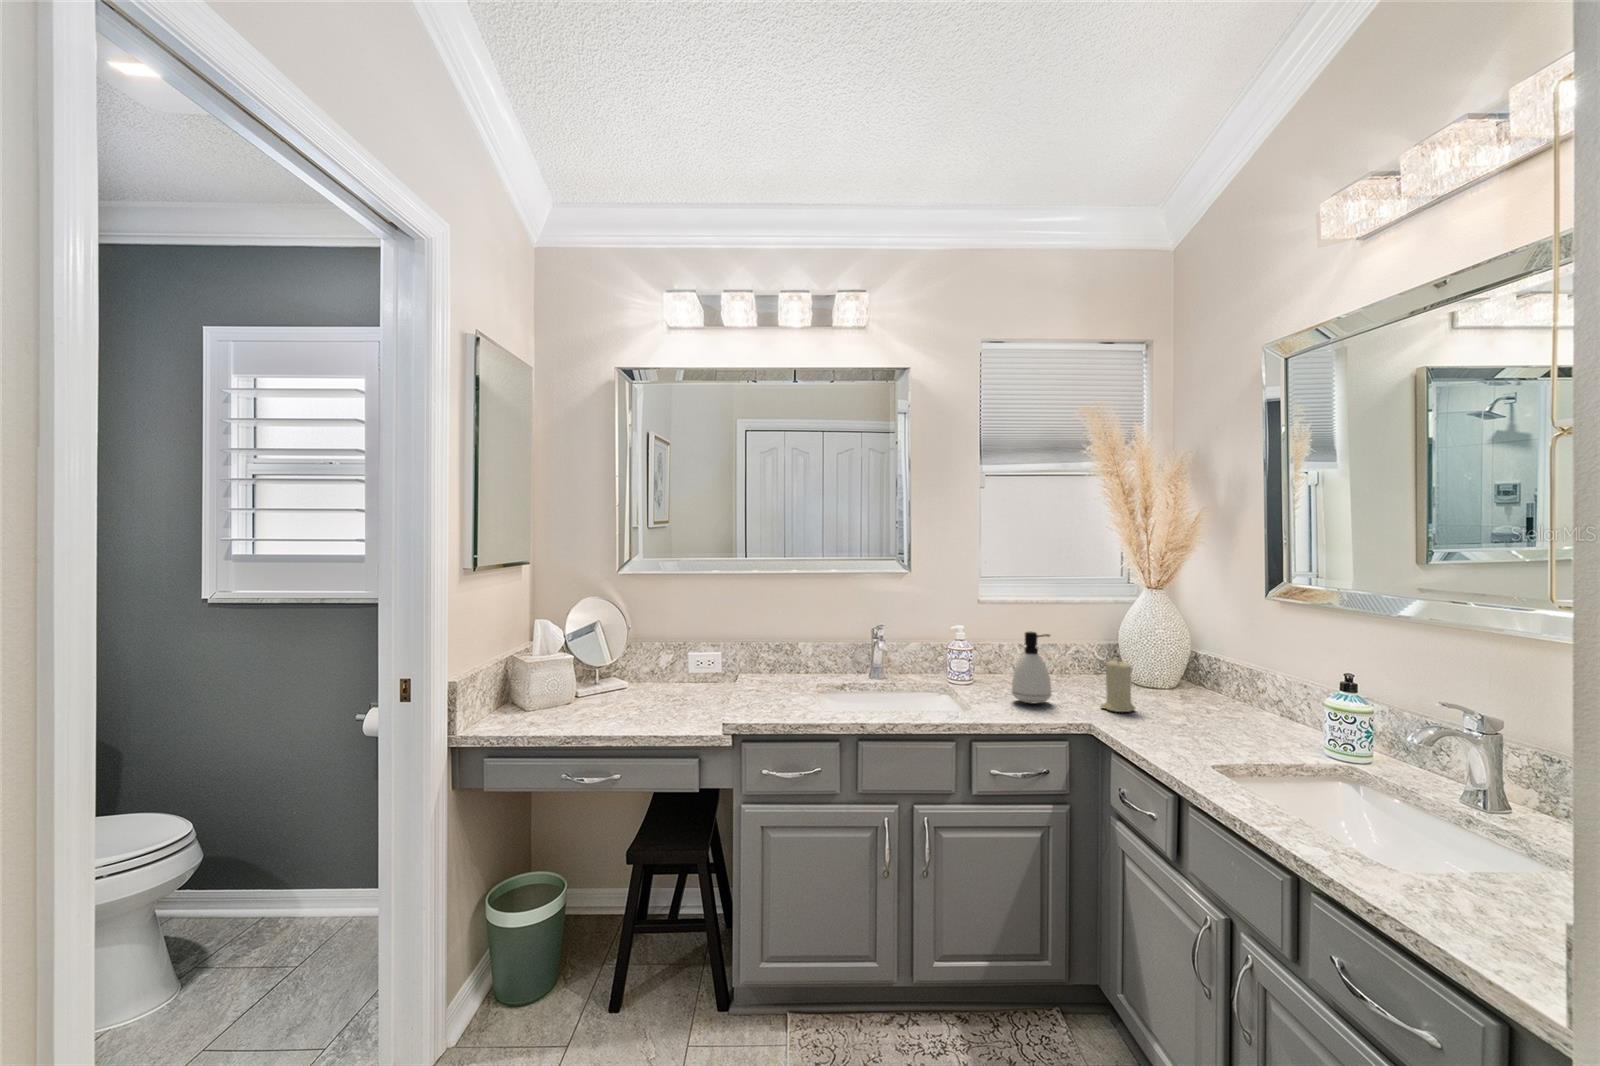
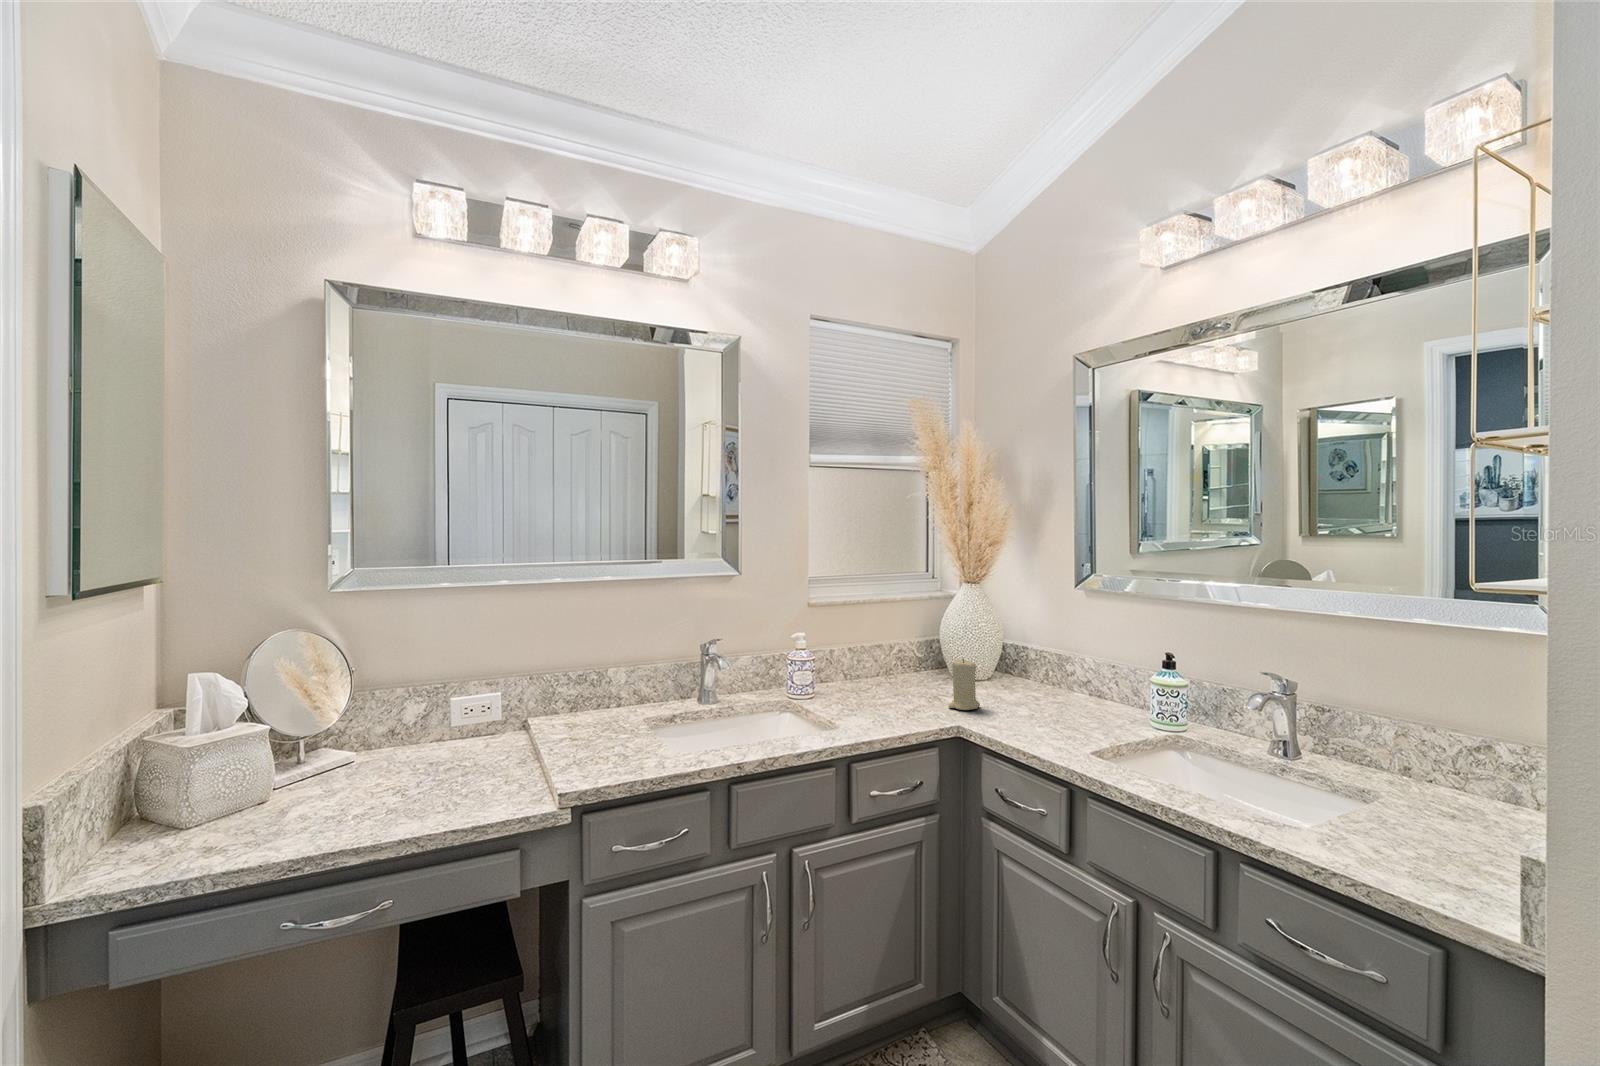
soap dispenser: present [1012,632,1051,703] -> none [864,638,904,712]

